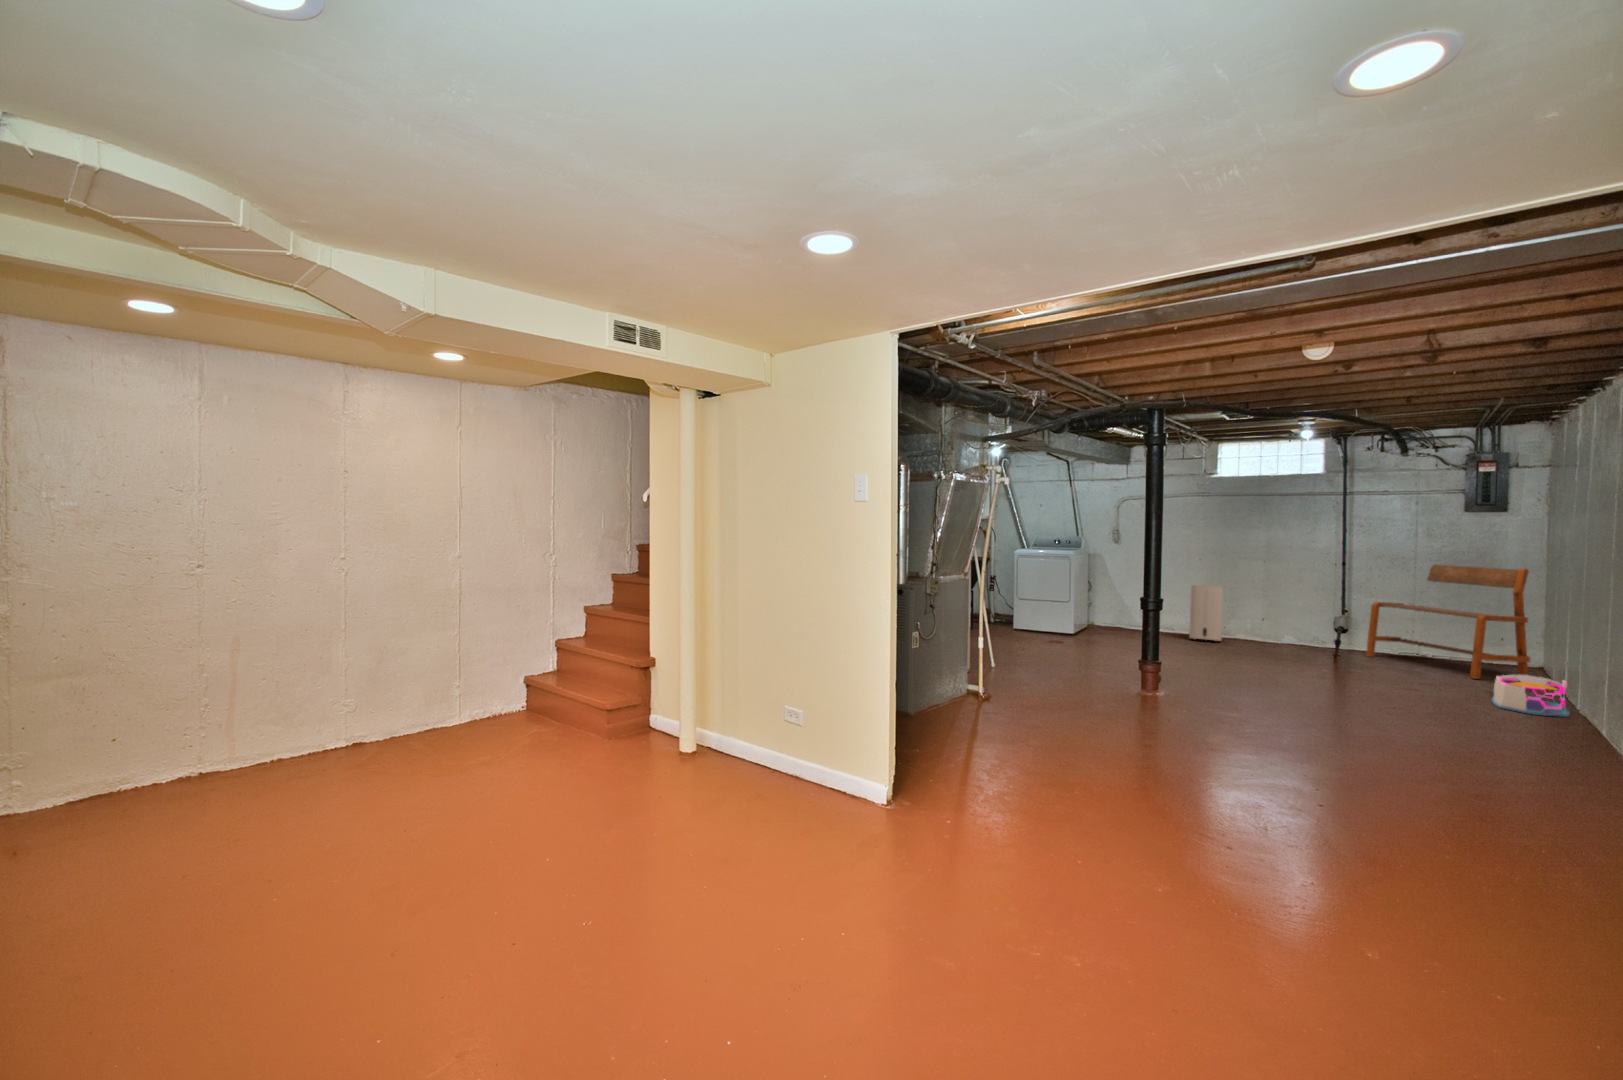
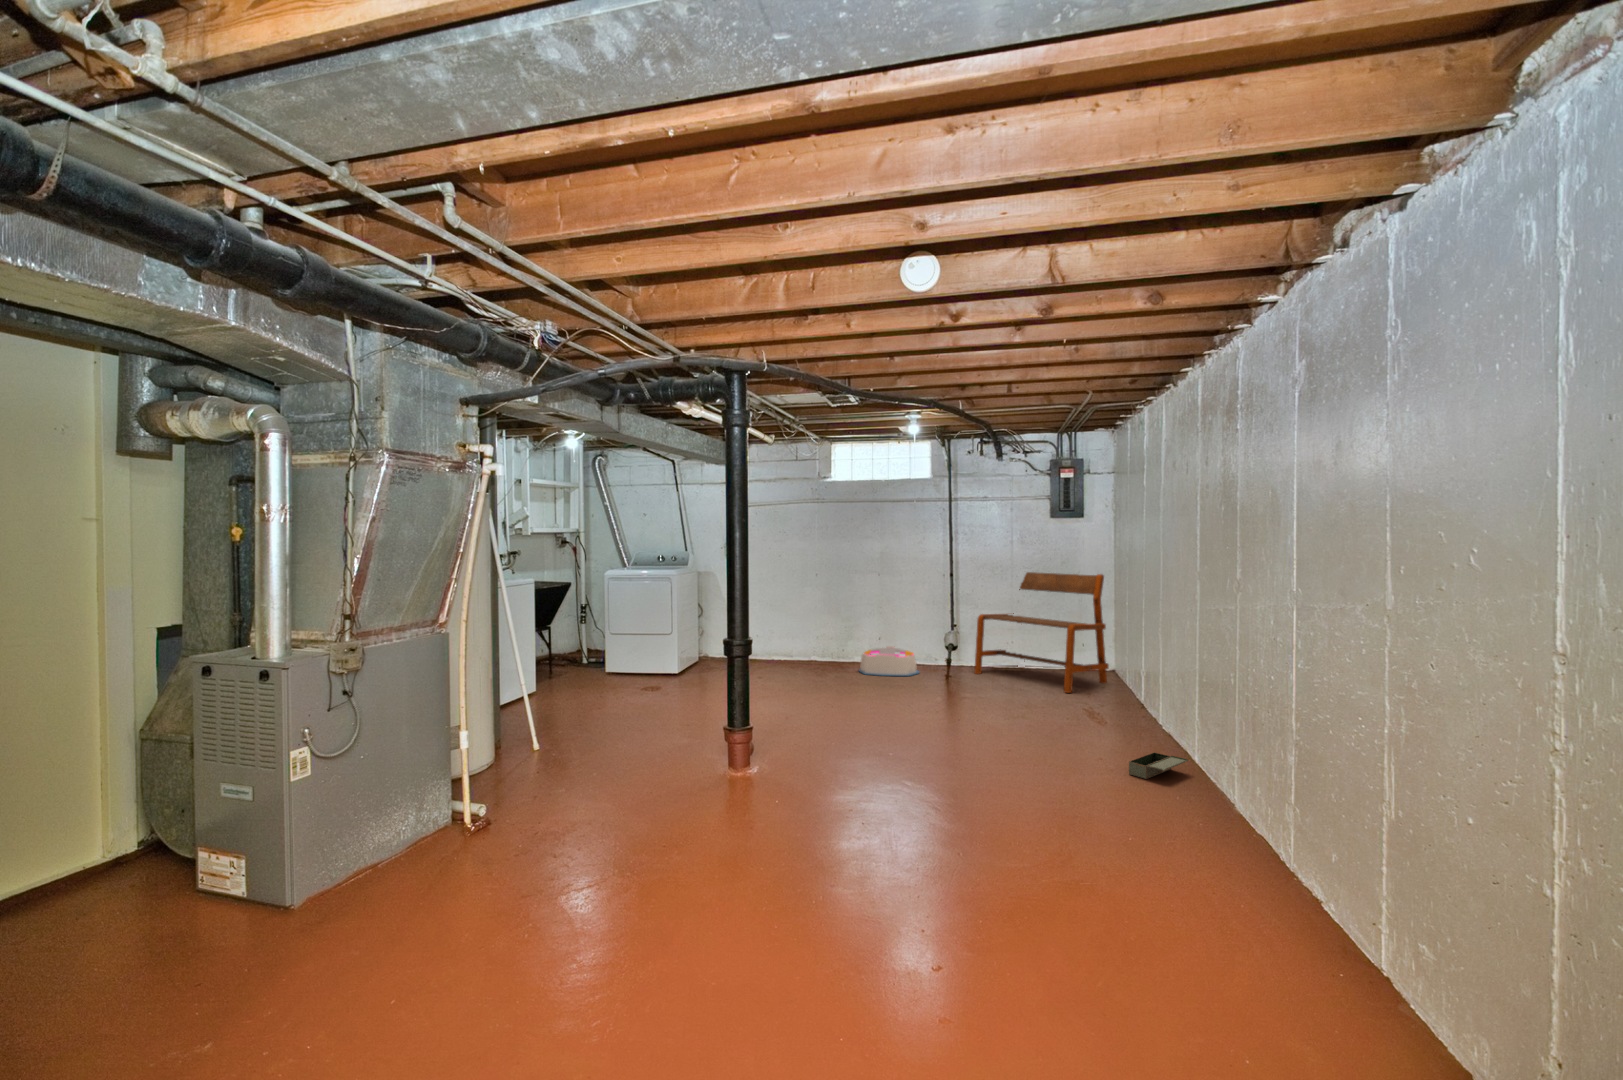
air purifier: present [1189,585,1223,641] -> none [808,606,841,670]
storage bin: present [1492,675,1570,717] -> present [859,646,919,676]
toolbox: none [1523,722,1595,739] -> present [1129,752,1188,779]

